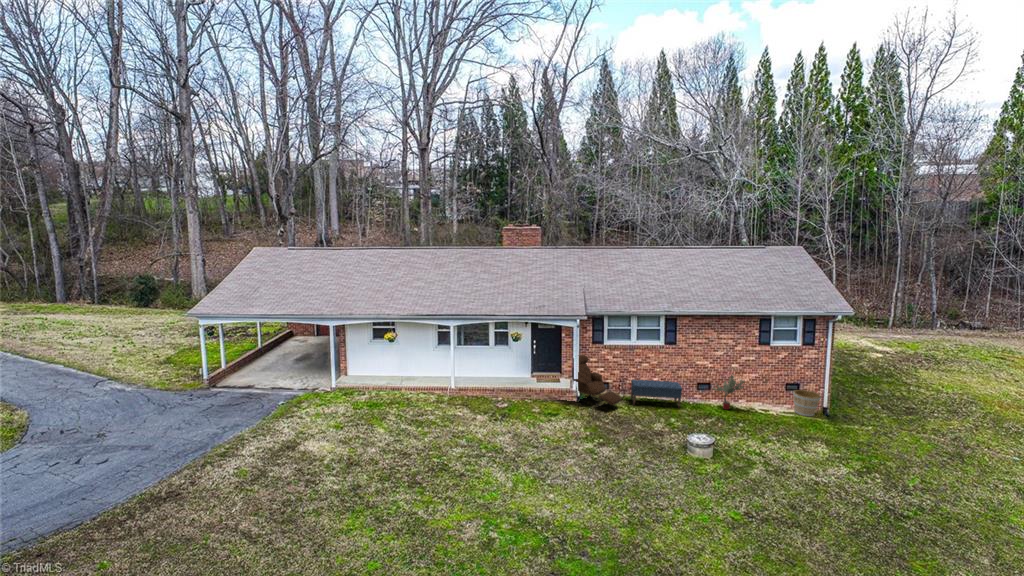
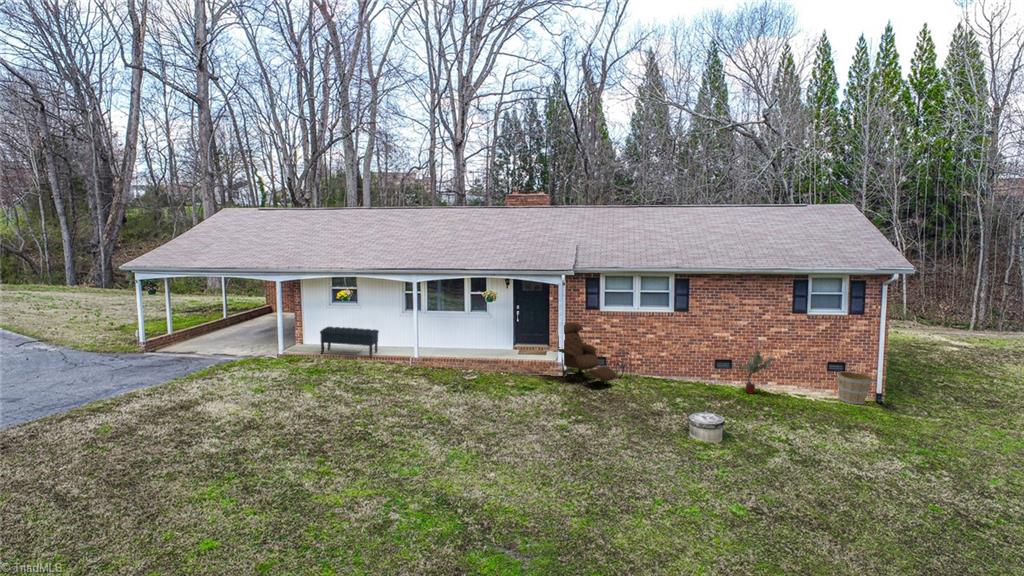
bench: present [631,380,682,408] -> present [320,327,379,357]

